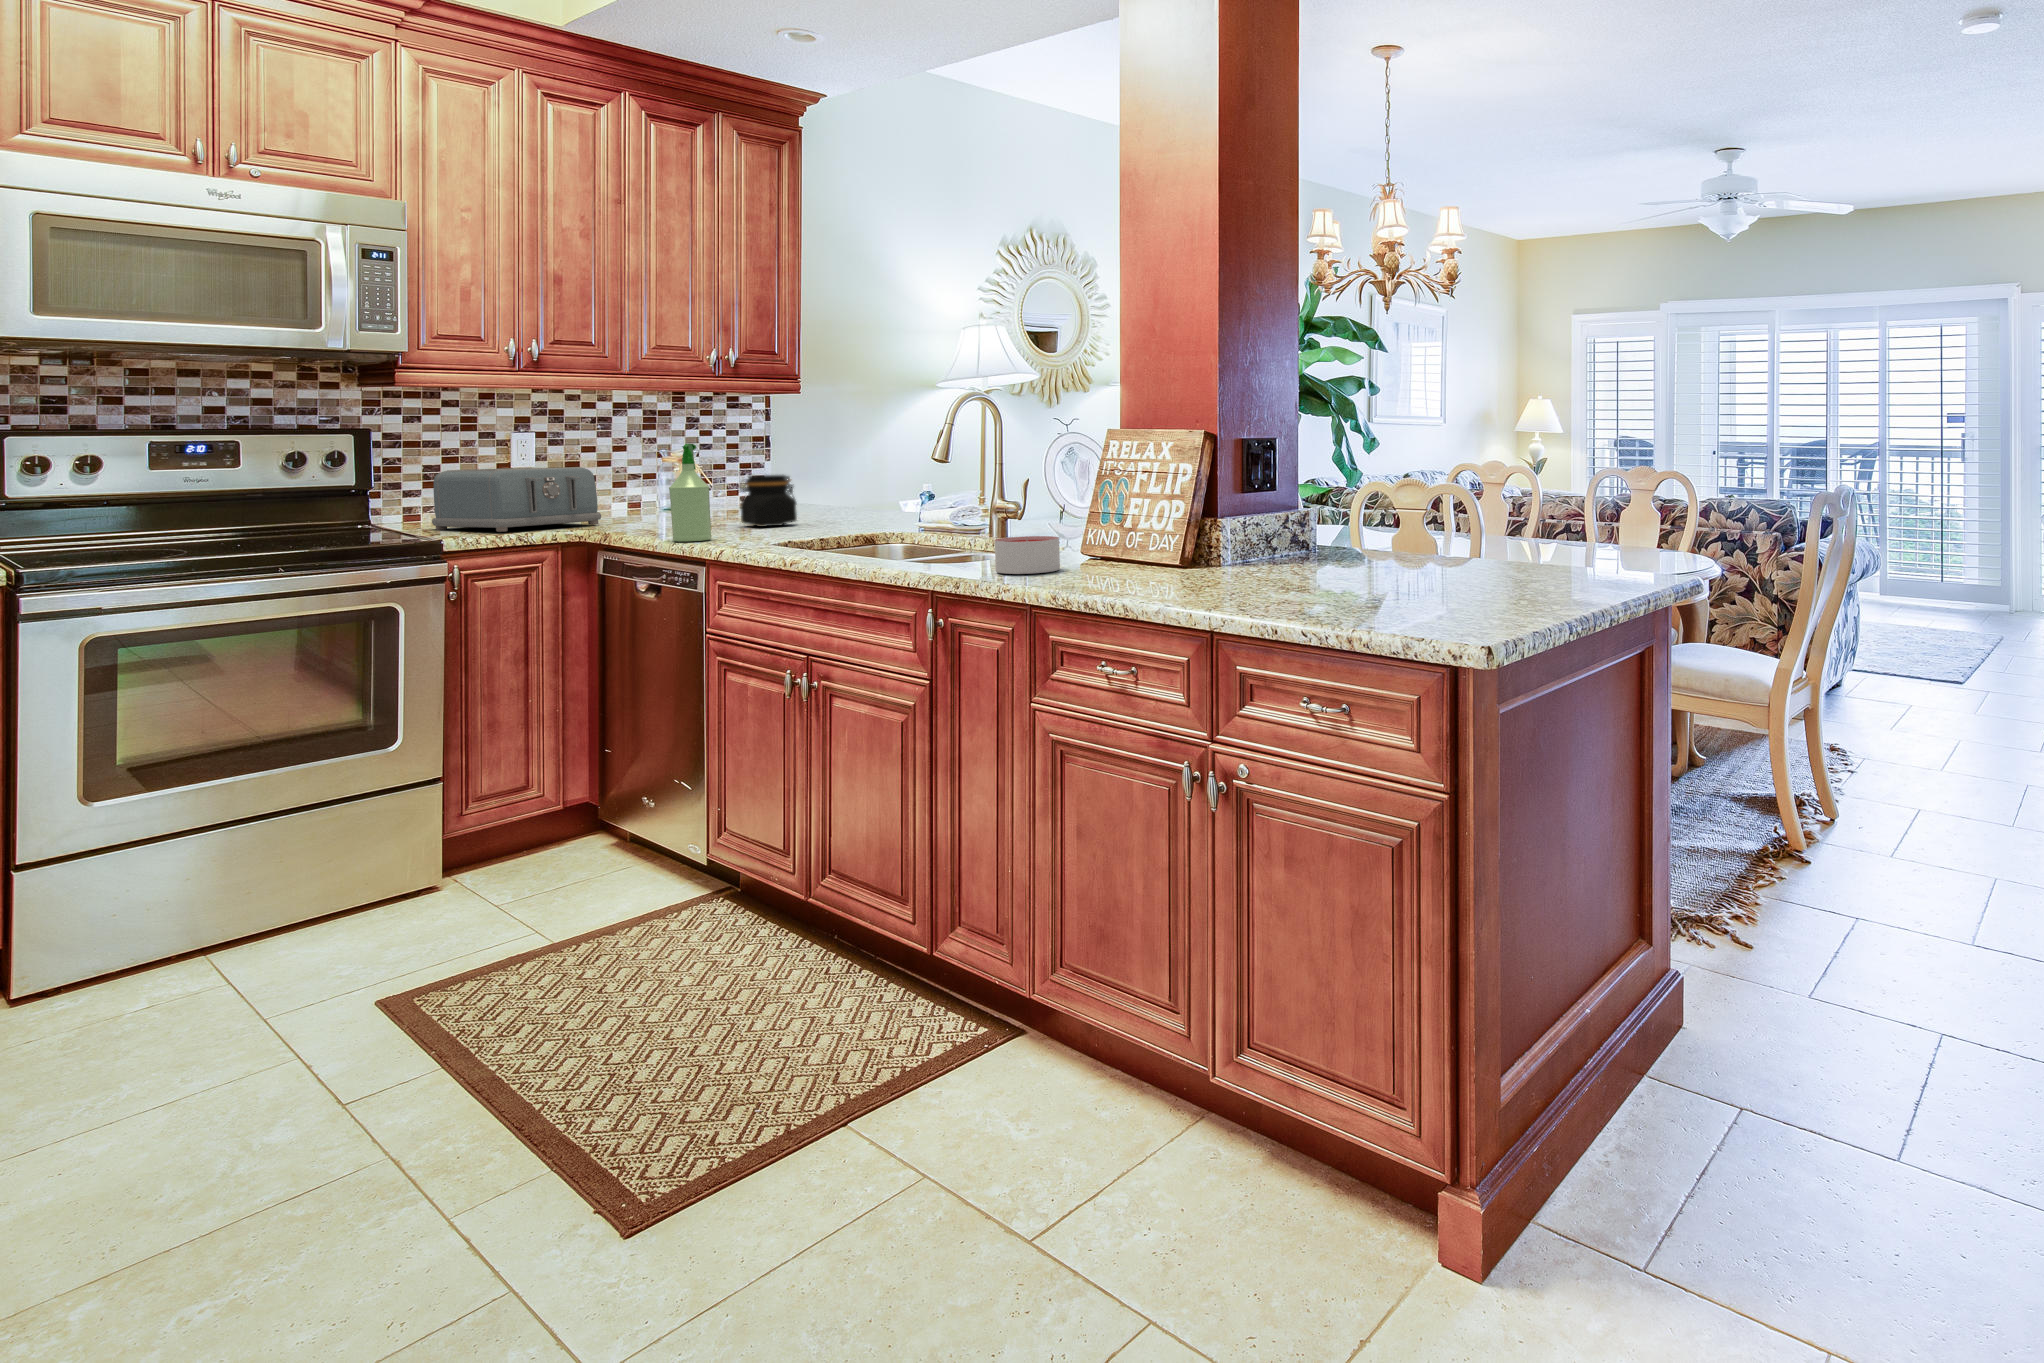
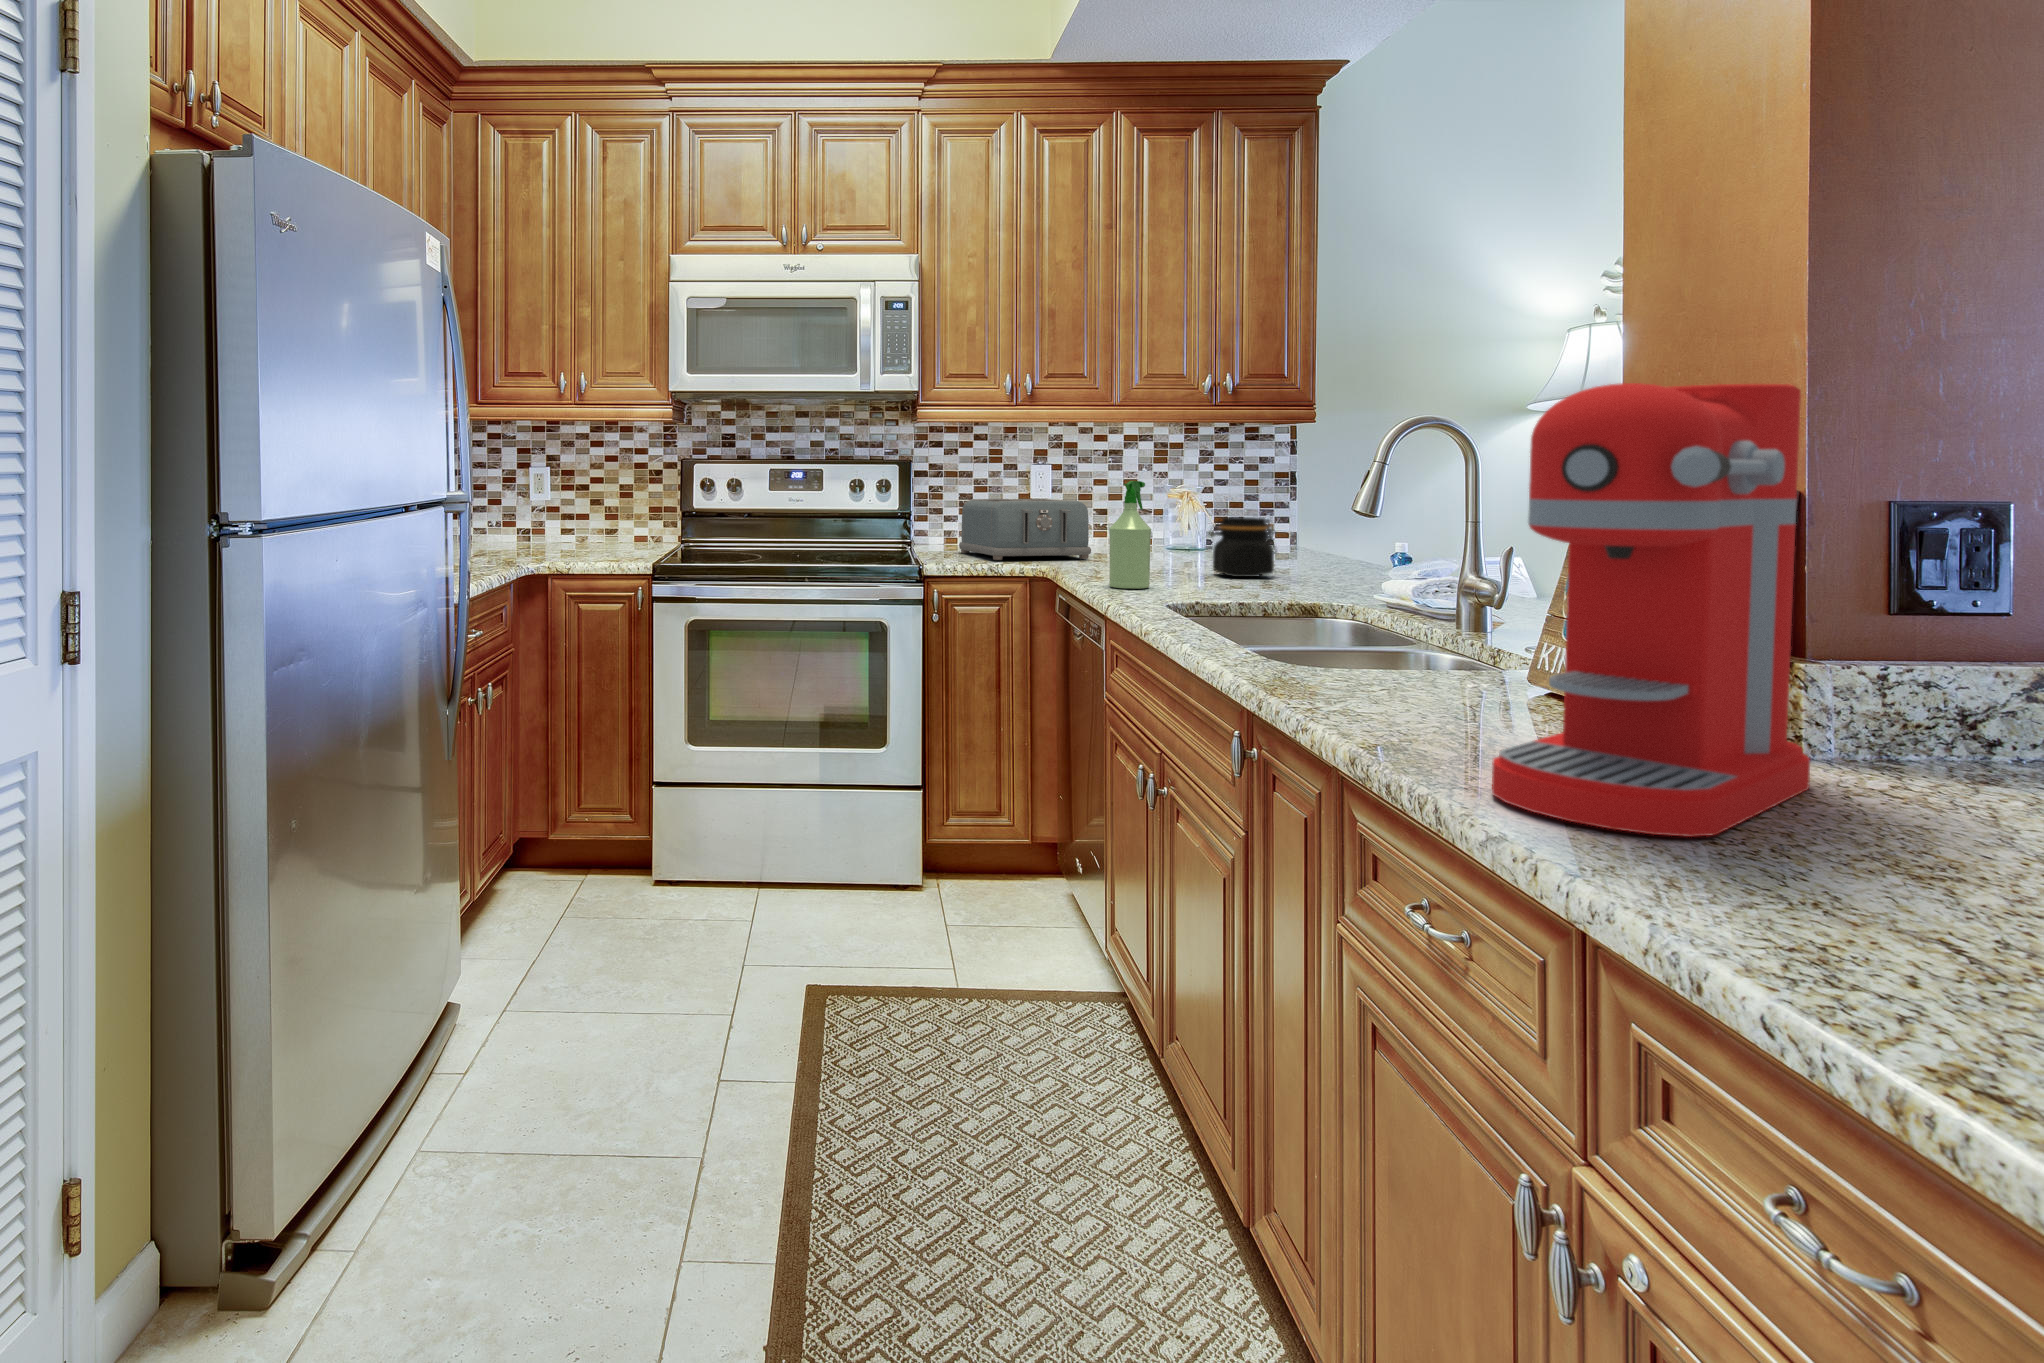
coffee maker: none [1138,375,1243,600] -> present [1492,383,1810,837]
candle: present [995,536,1060,574] -> none [1356,639,1468,703]

